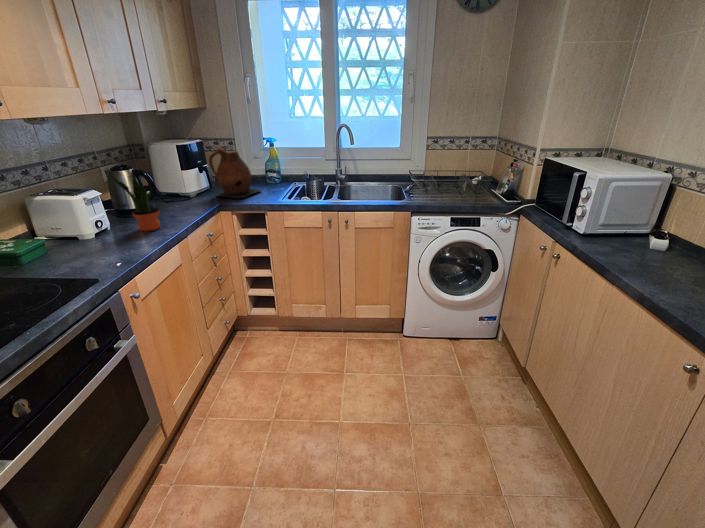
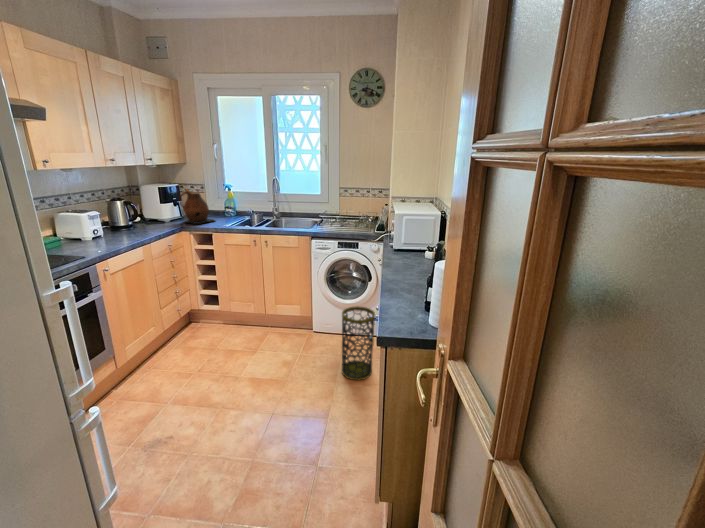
potted plant: present [112,175,160,231] -> none [106,202,135,238]
trash can: none [476,316,541,421] -> present [342,306,375,380]

